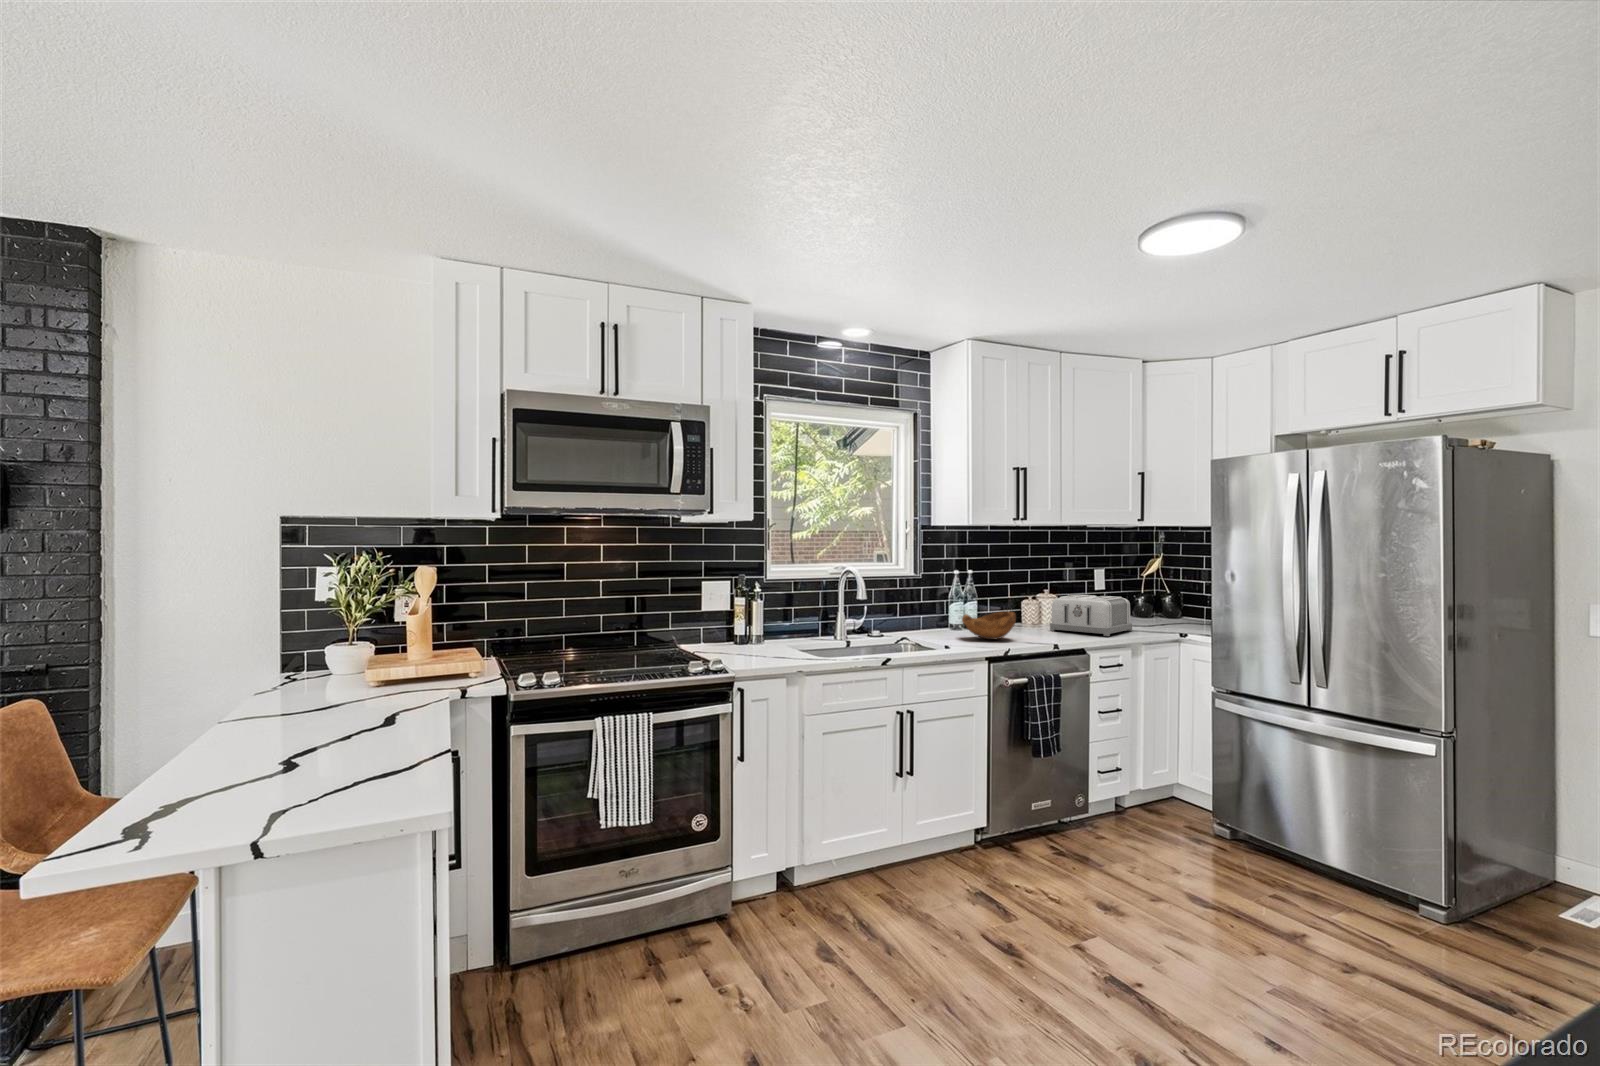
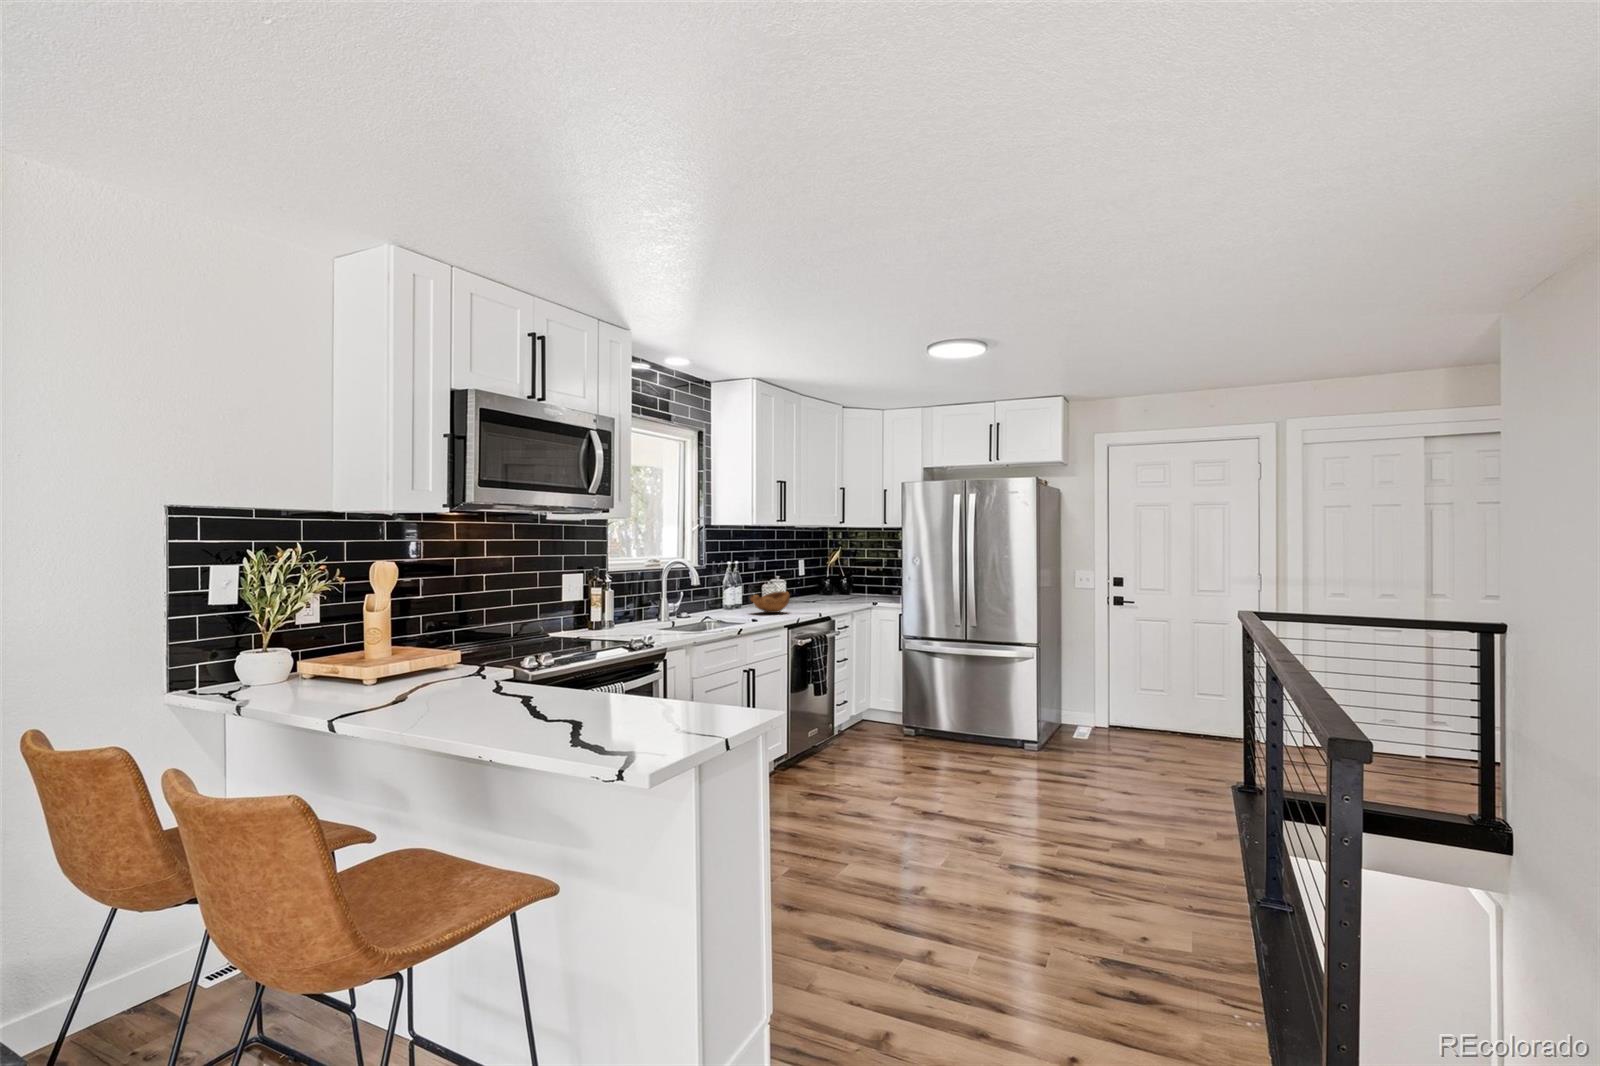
toaster: present [1050,595,1132,636] -> none [795,578,843,606]

